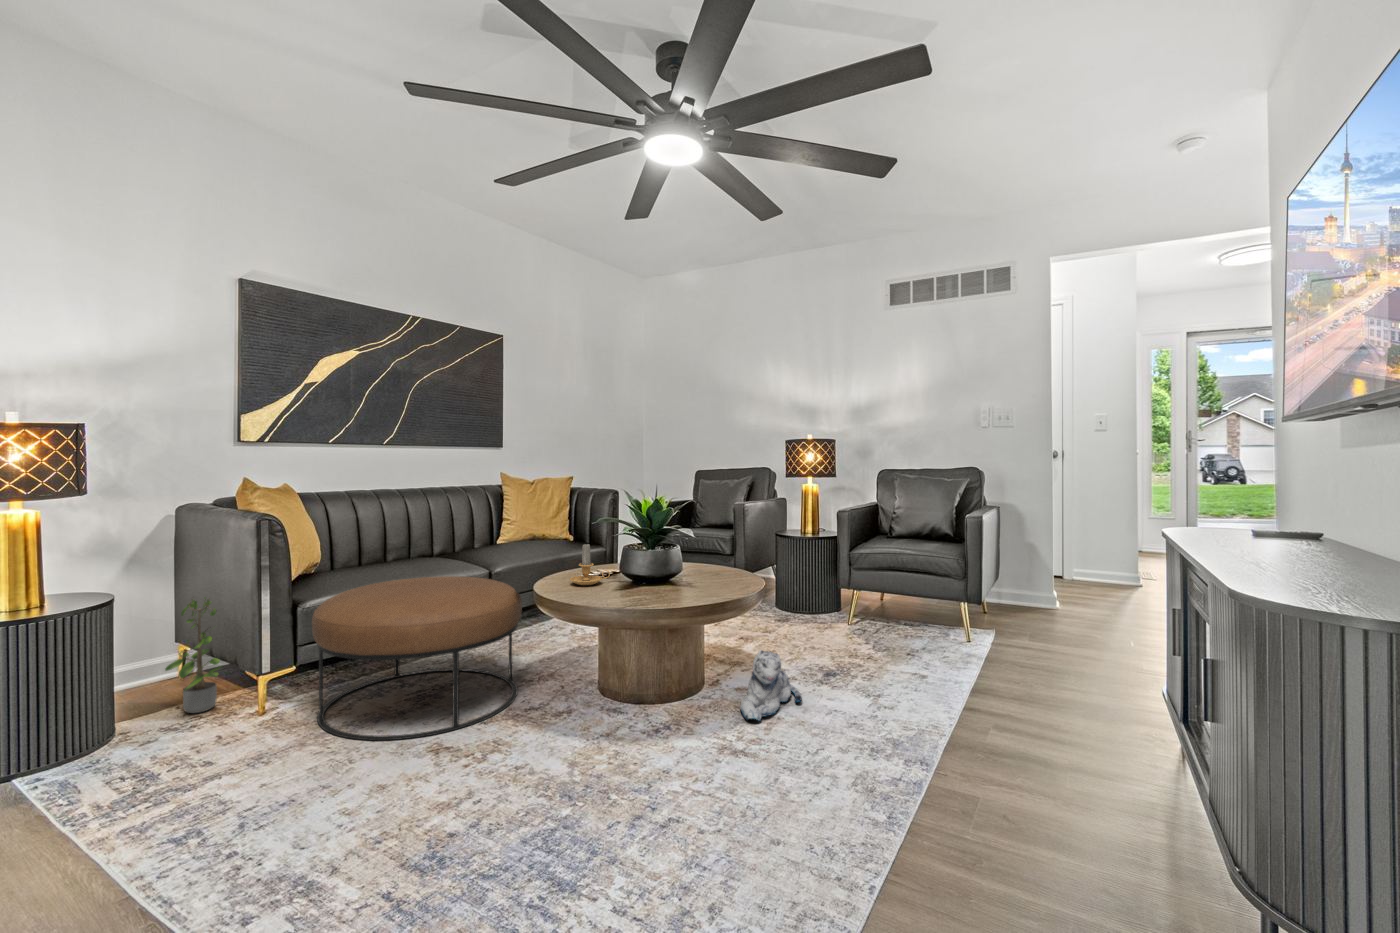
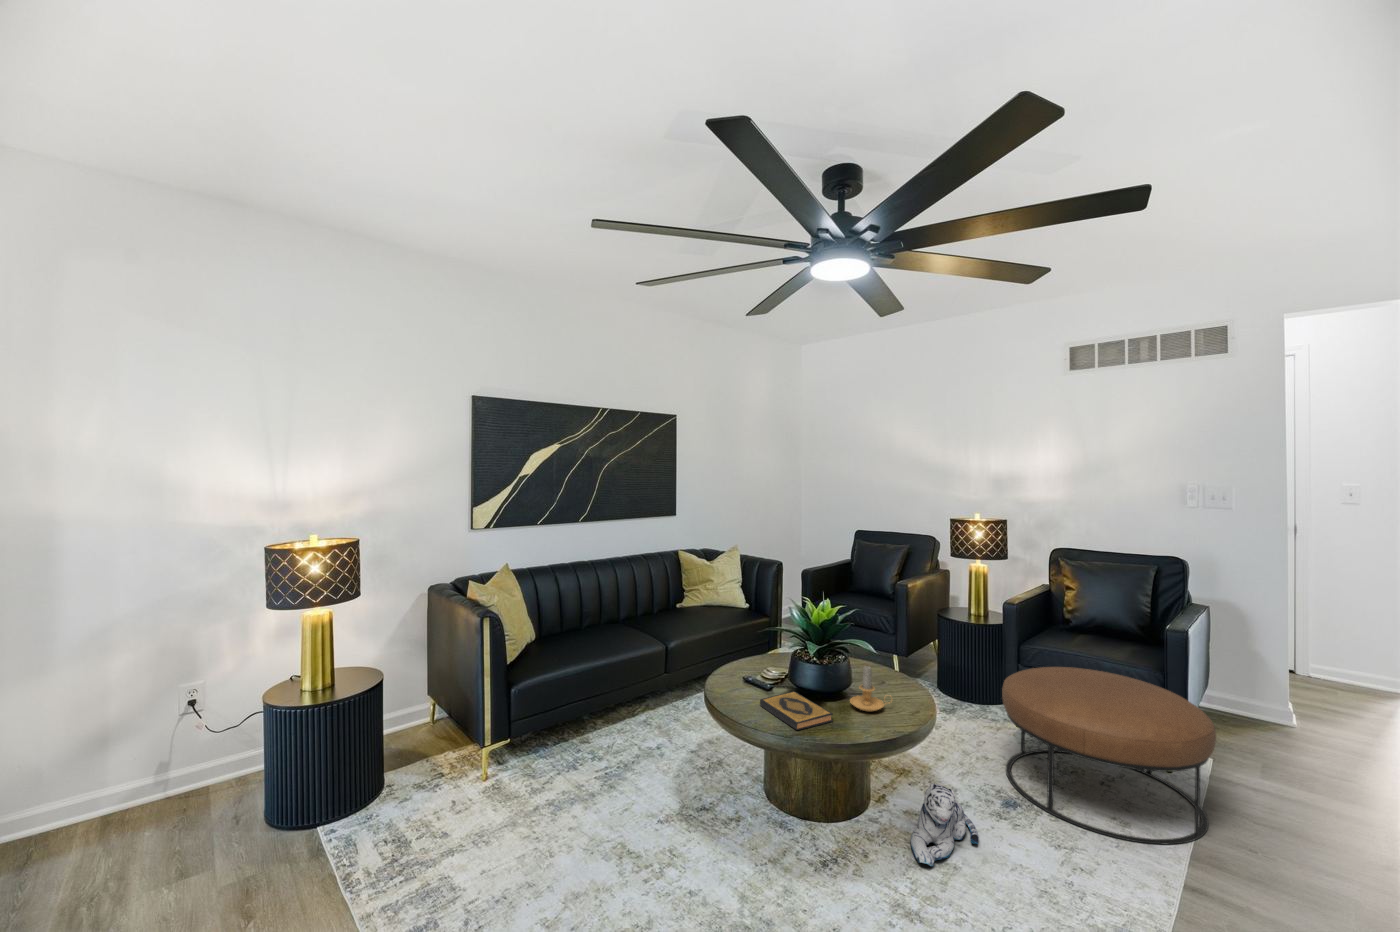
candle: present [570,544,610,585] -> present [850,666,890,711]
ottoman: present [312,576,522,740] -> present [1002,667,1216,844]
hardback book: none [592,581,666,606] -> present [760,691,833,730]
potted plant: present [165,598,221,713] -> none [418,672,460,770]

